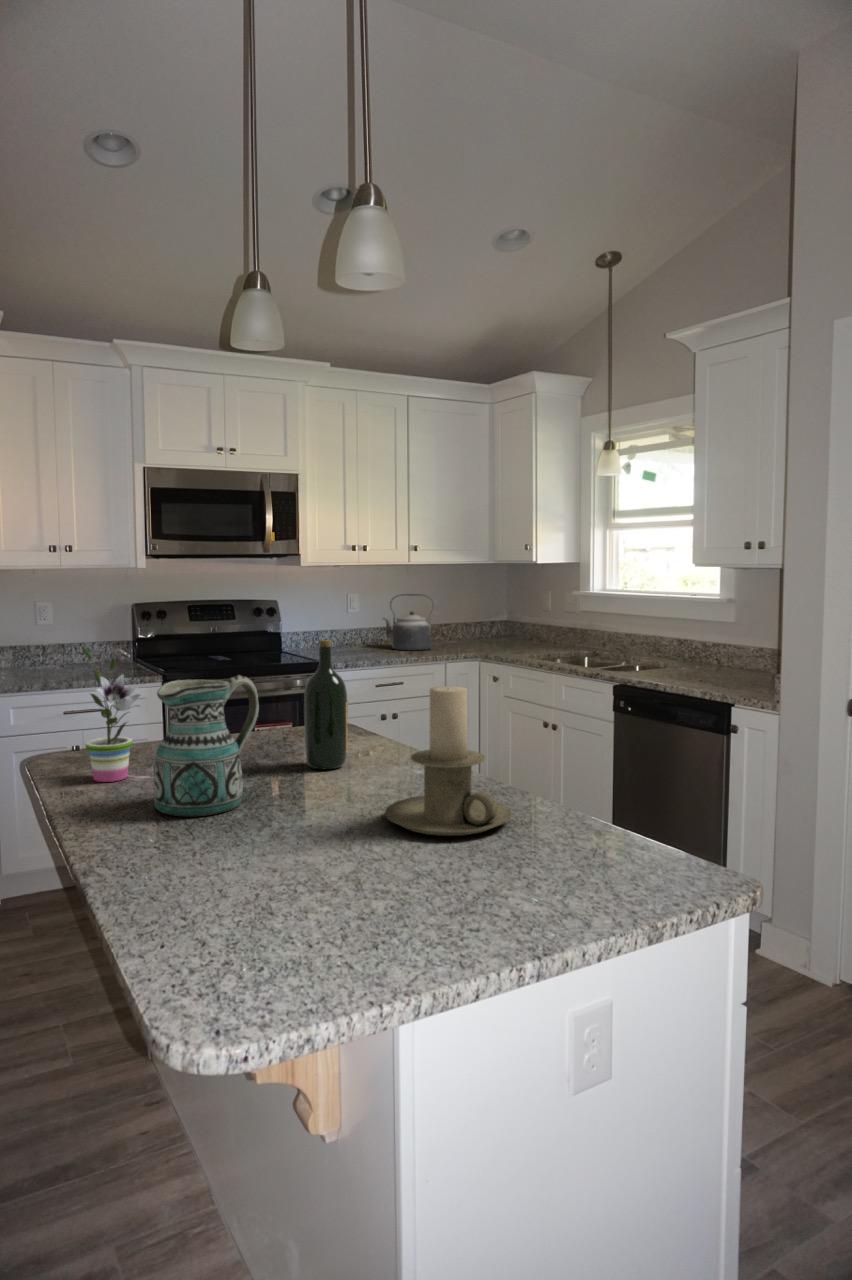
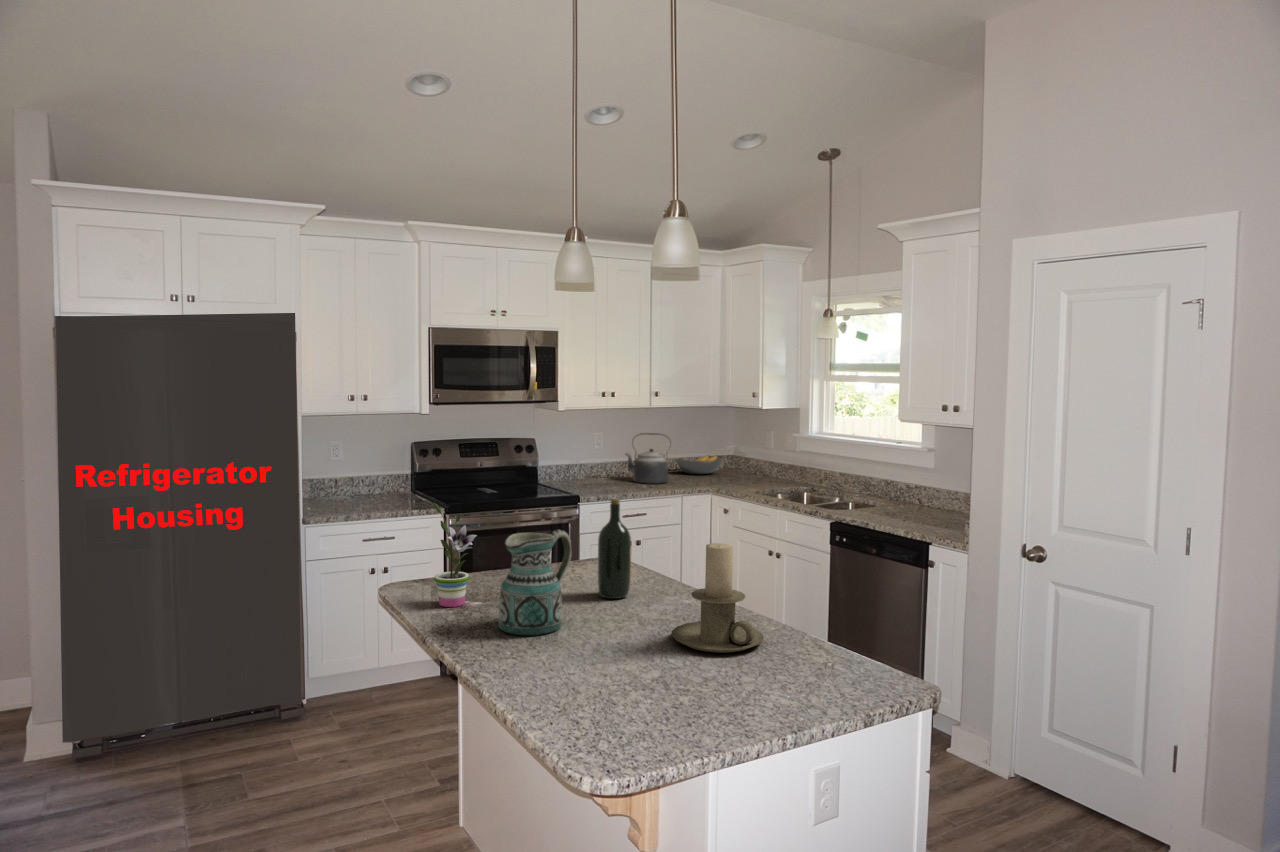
fruit bowl: none [438,621,496,642] -> present [676,456,723,474]

